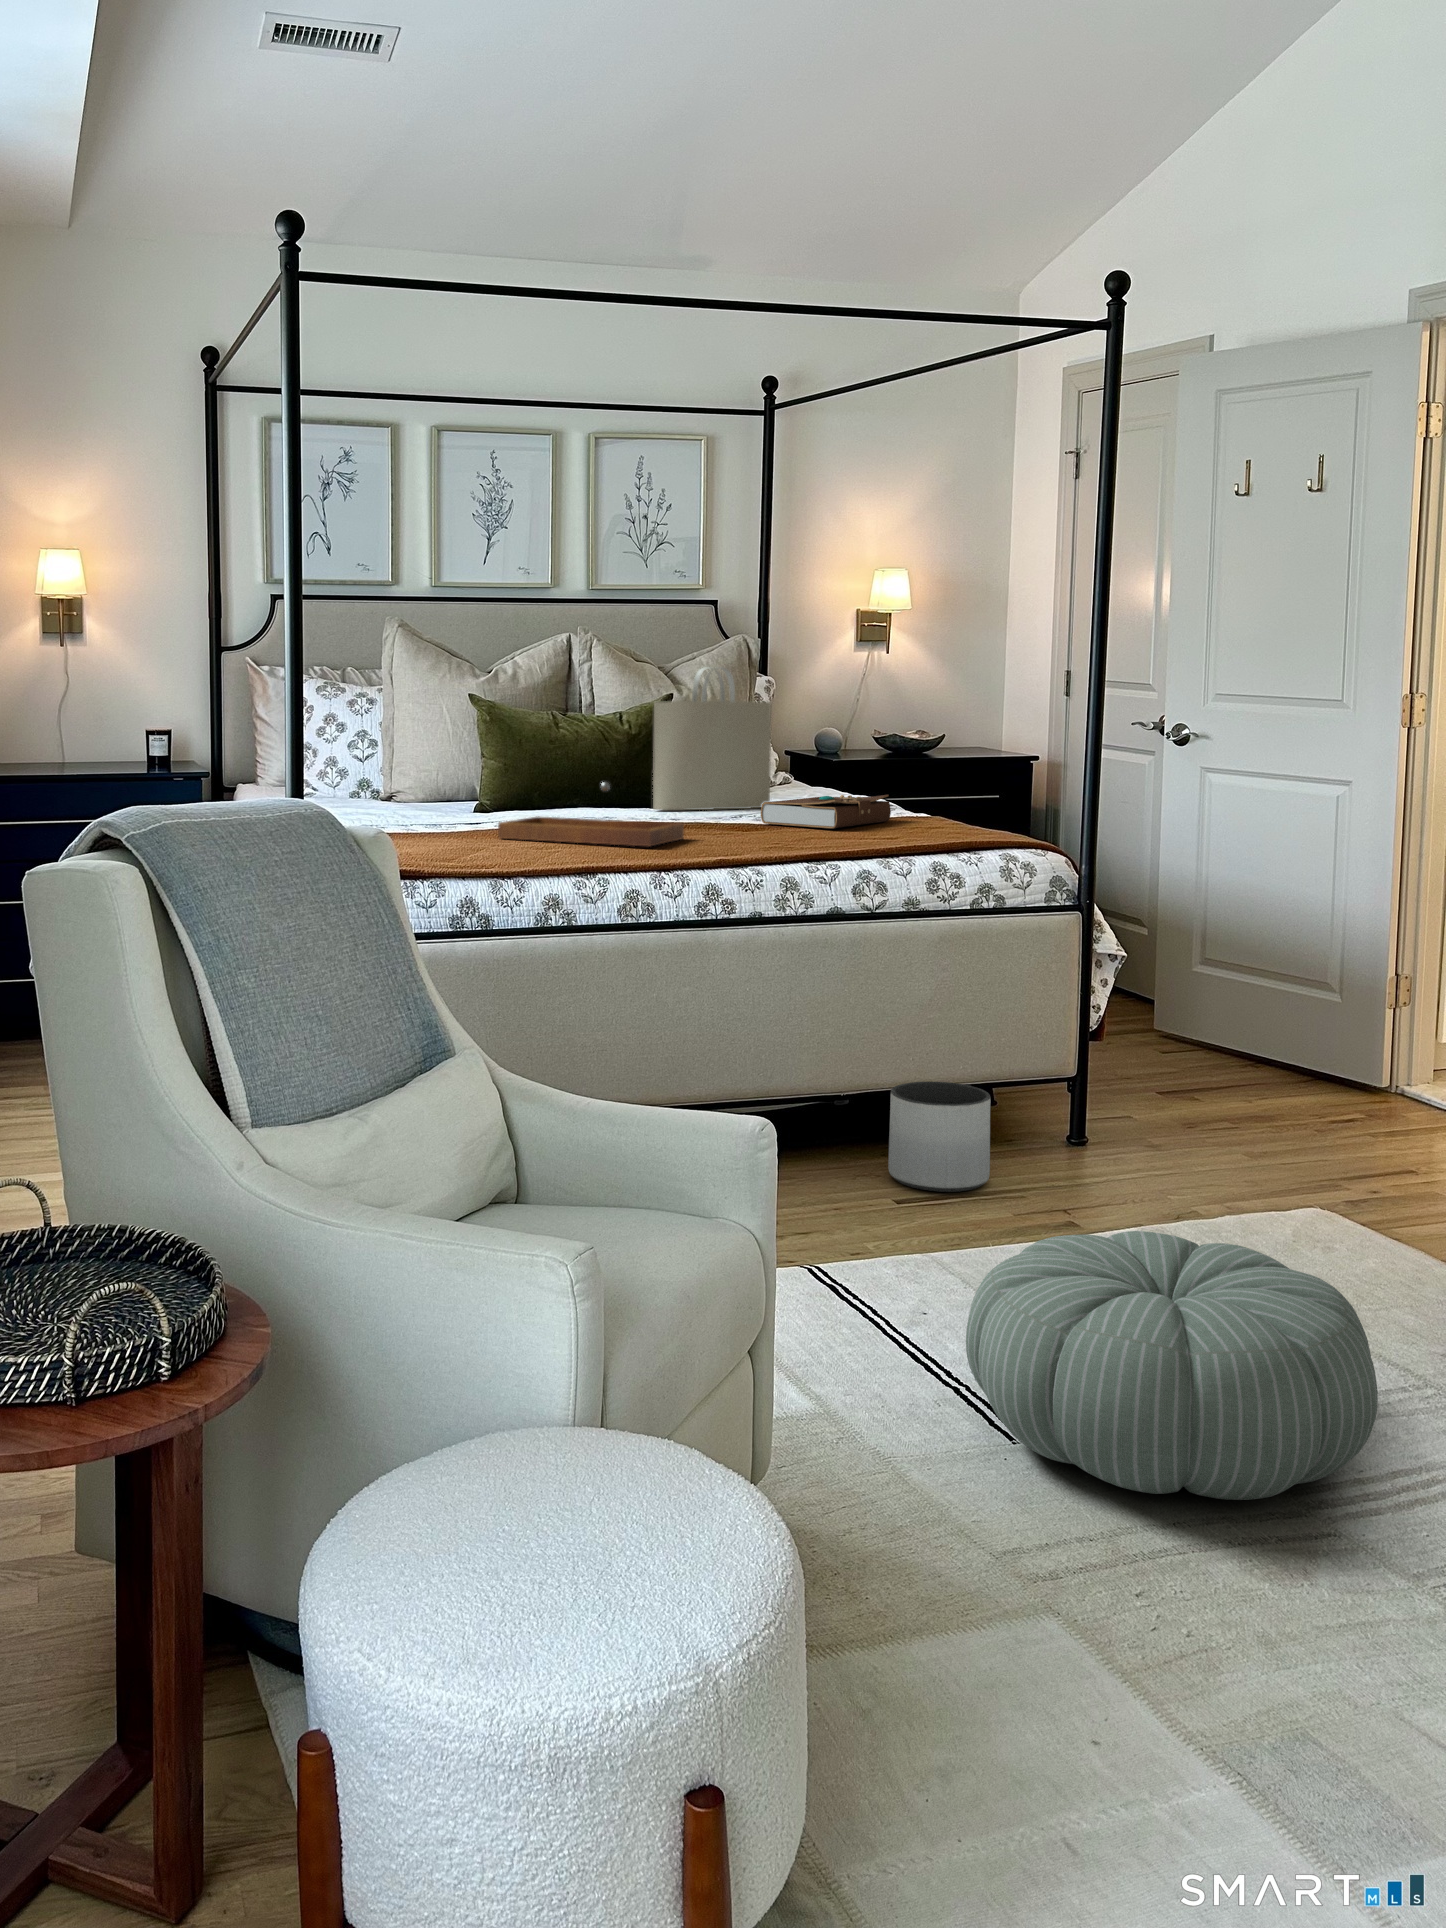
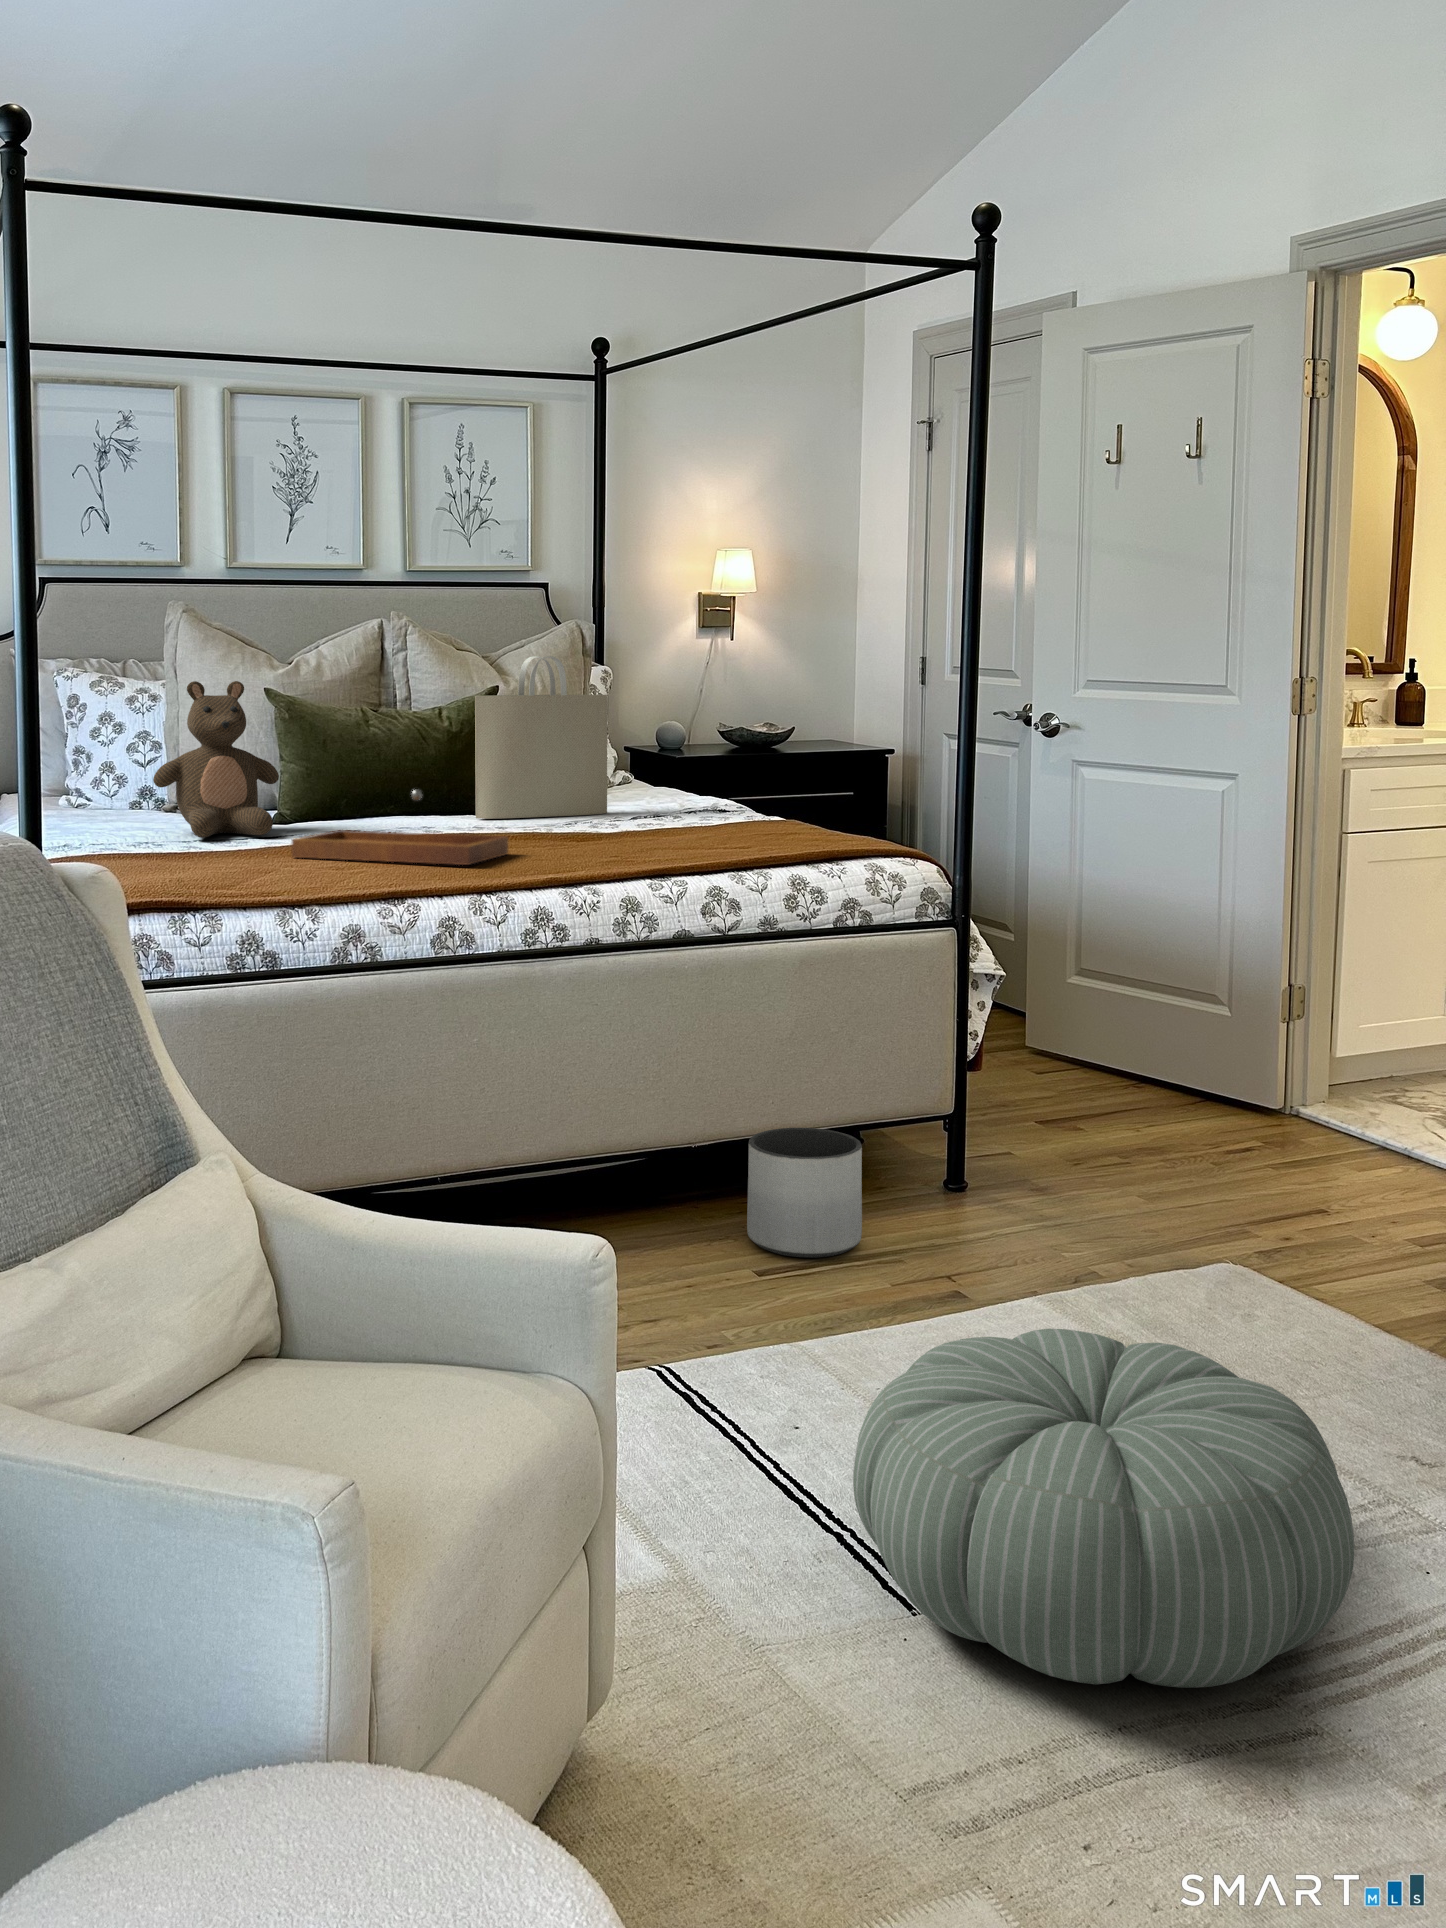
stuffed bear: none [377,687,483,822] -> present [153,681,279,838]
book: present [761,795,891,828] -> none [597,798,742,838]

